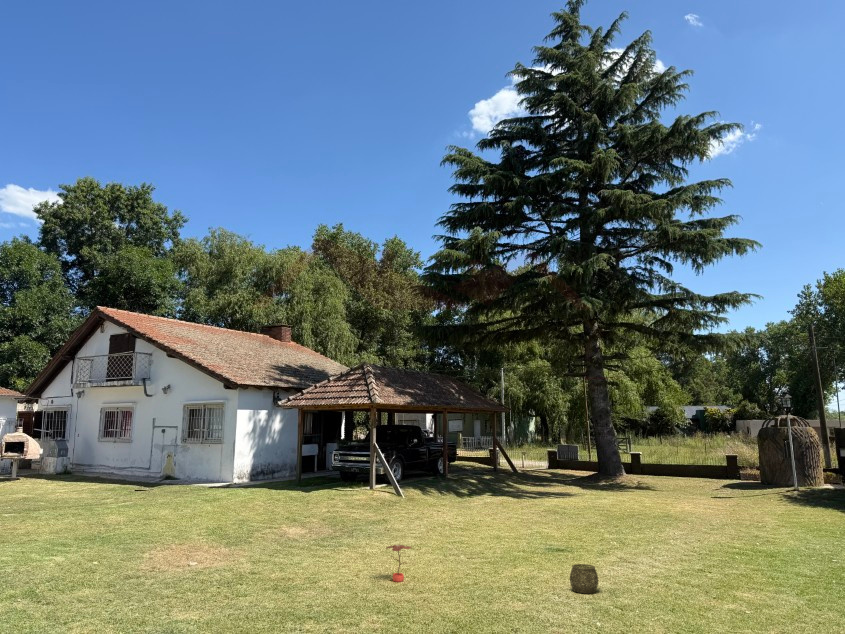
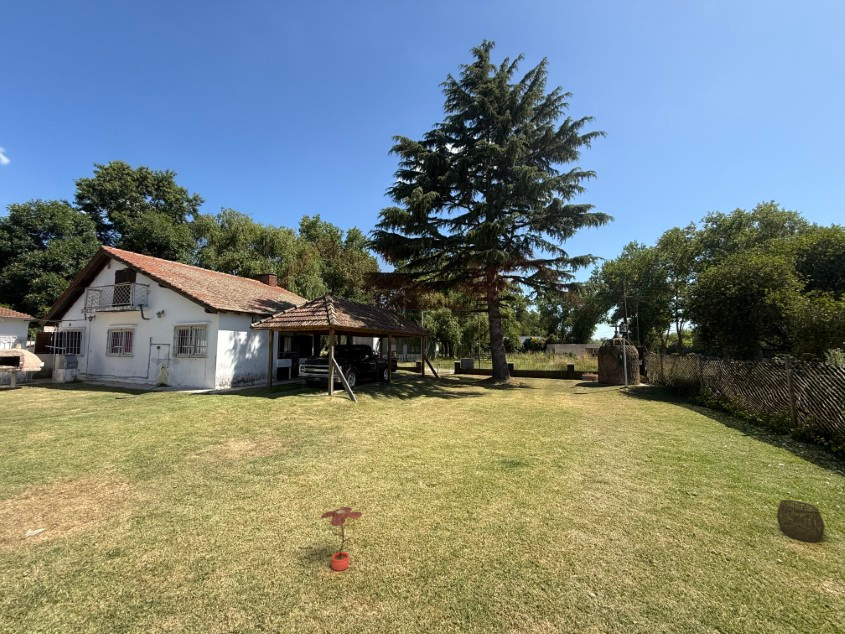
woven basket: present [570,564,598,594] -> present [777,500,824,542]

